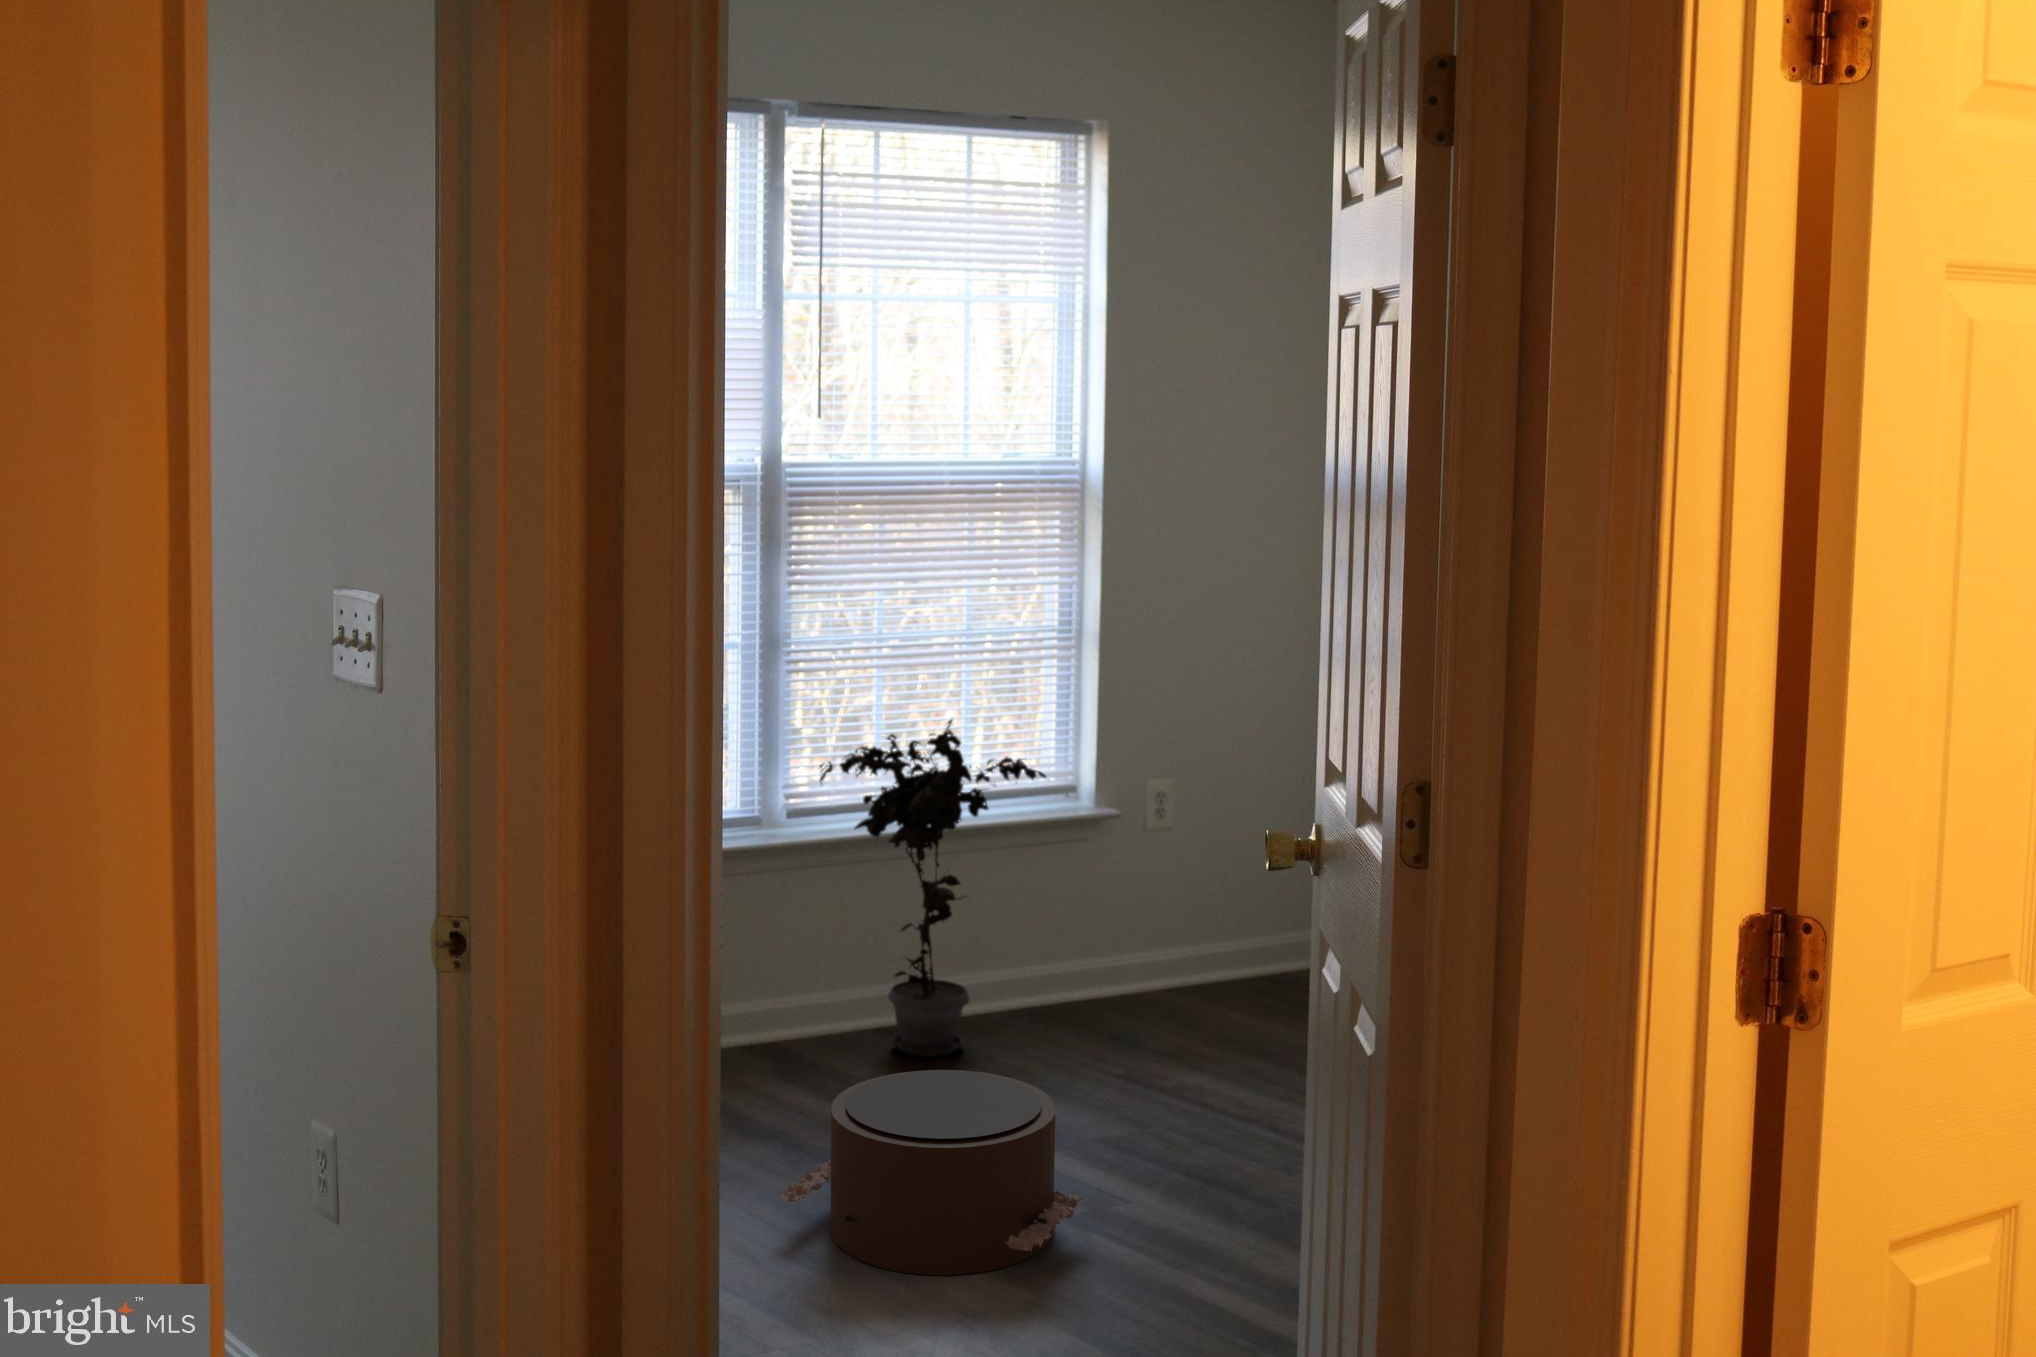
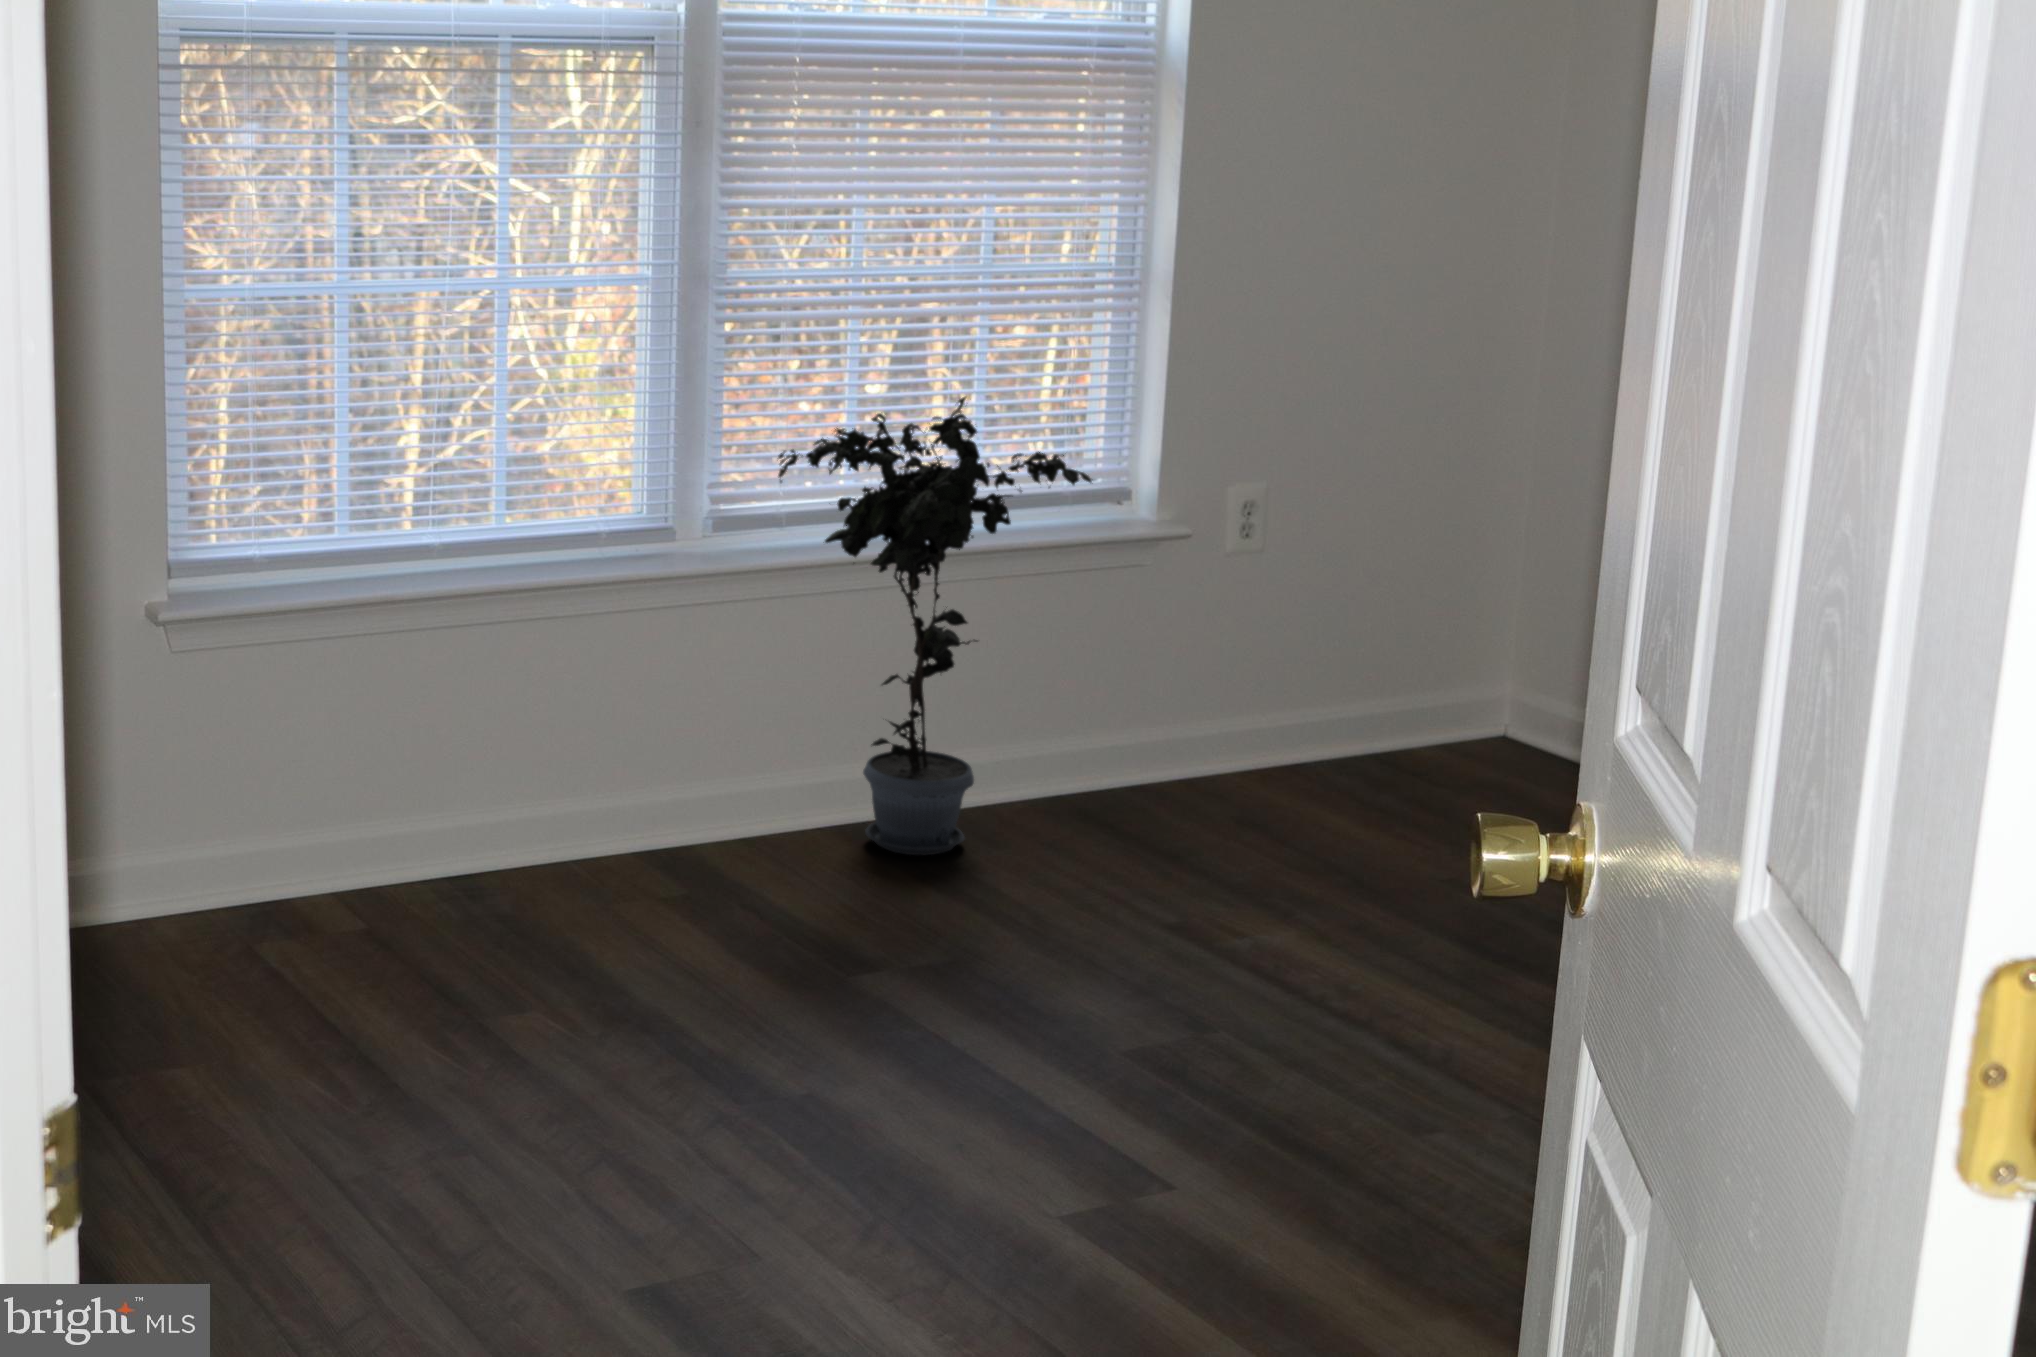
pouf: present [780,1070,1082,1275] -> none [721,884,1125,1157]

